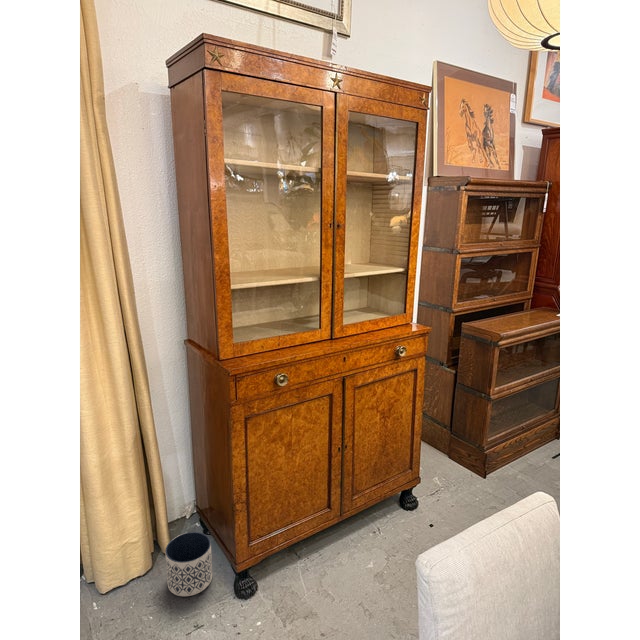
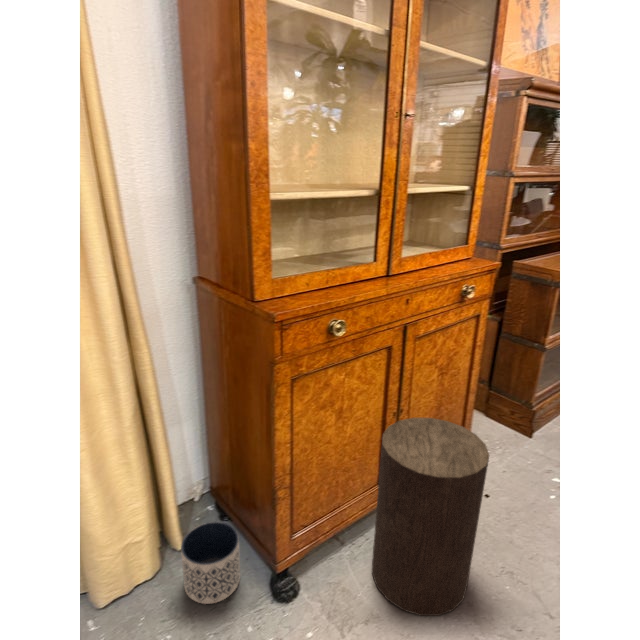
stool: none [318,452,402,616] -> present [372,418,489,616]

